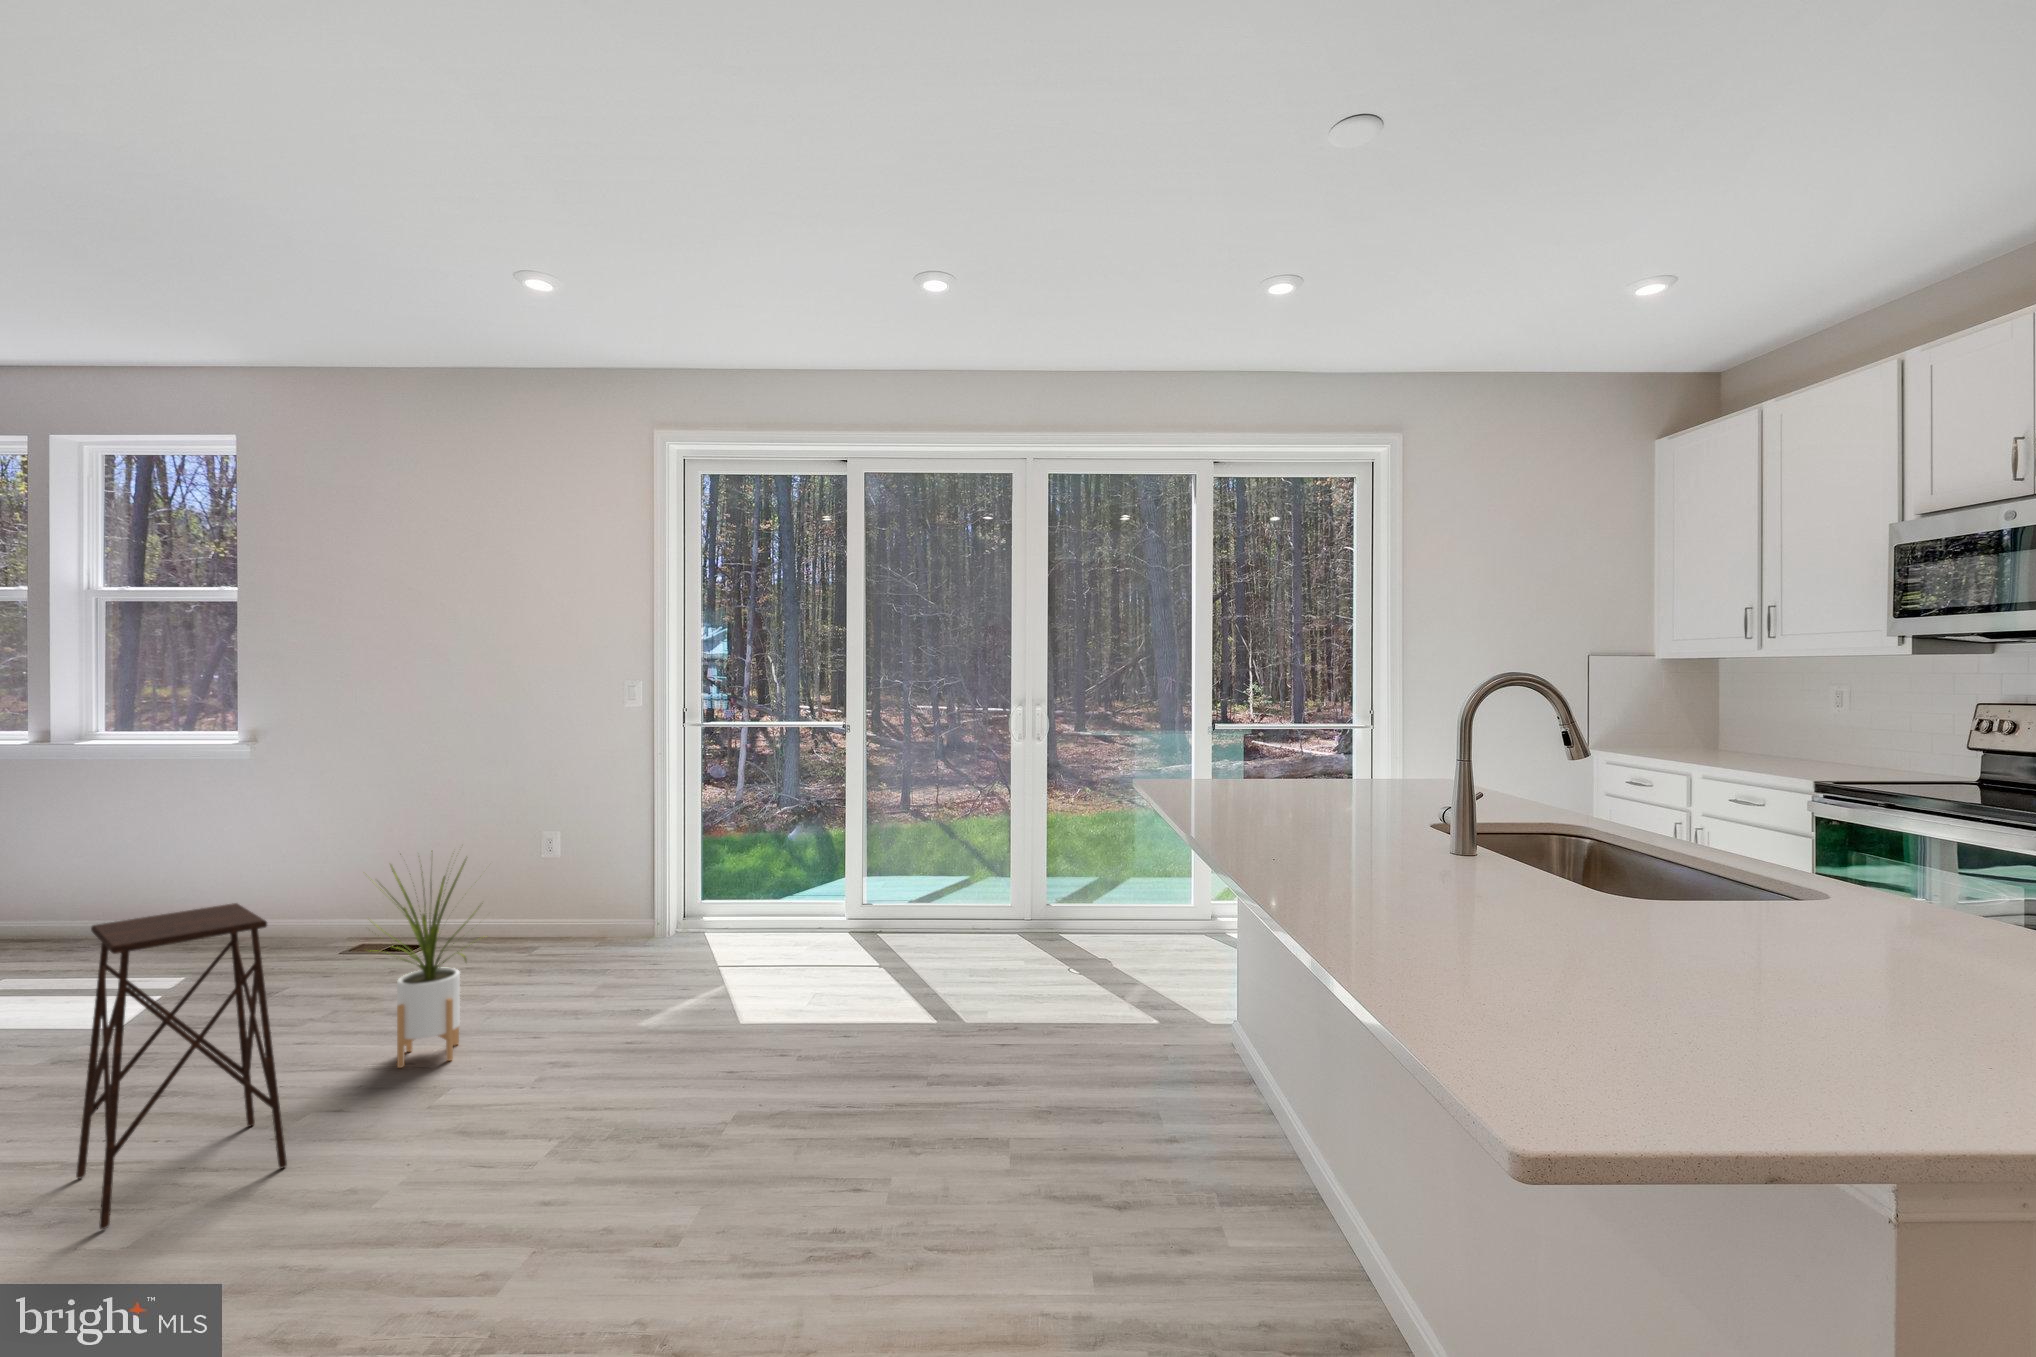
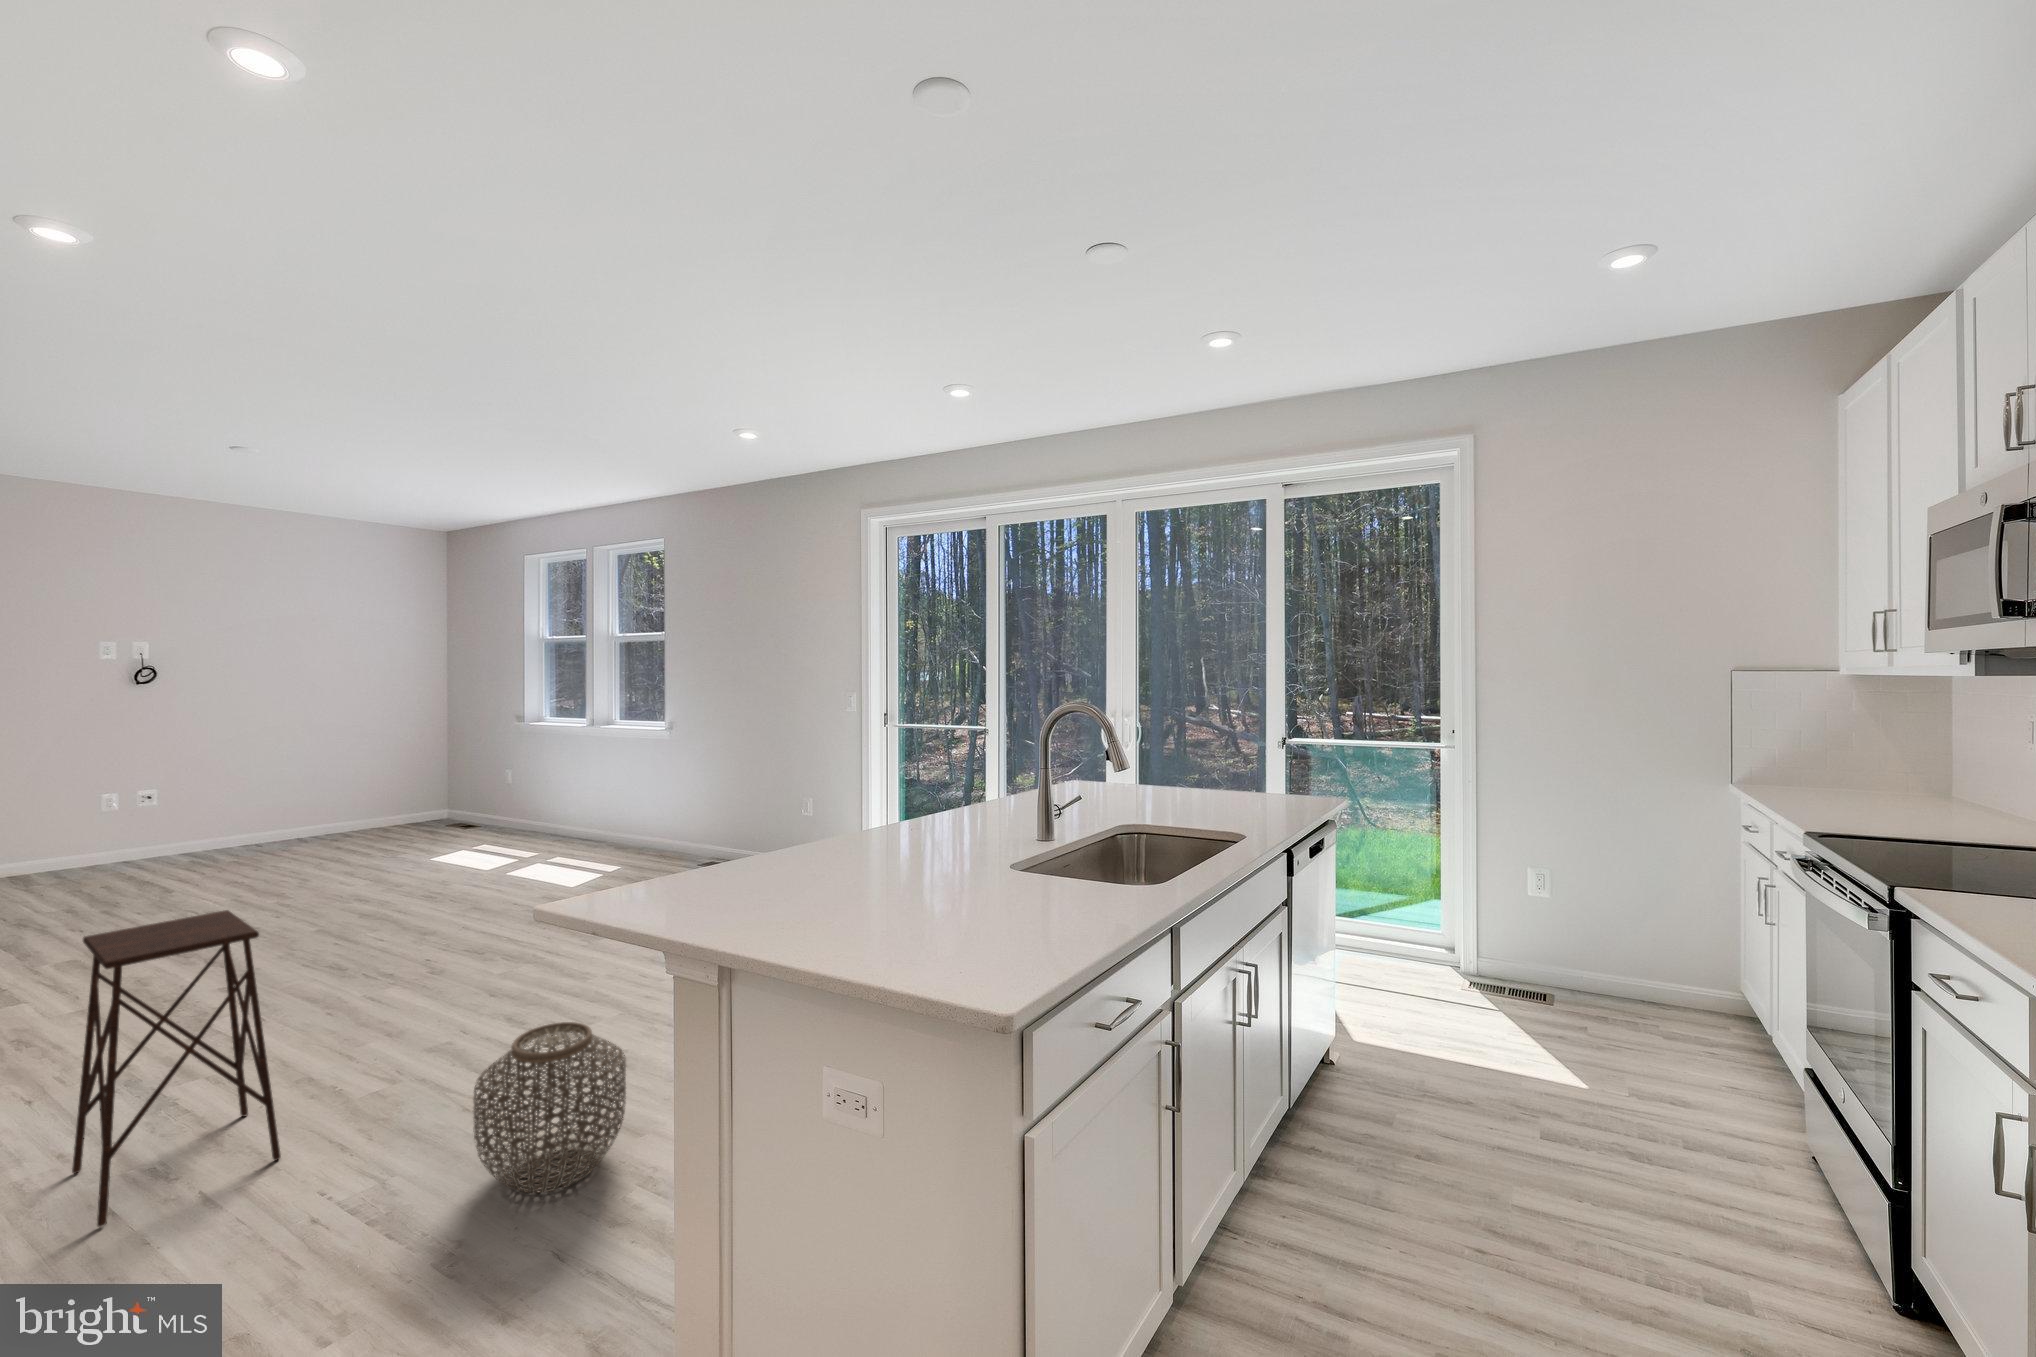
house plant: present [381,851,479,1068] -> none [351,842,482,1054]
woven basket: none [486,1020,646,1203] -> present [473,1022,626,1193]

